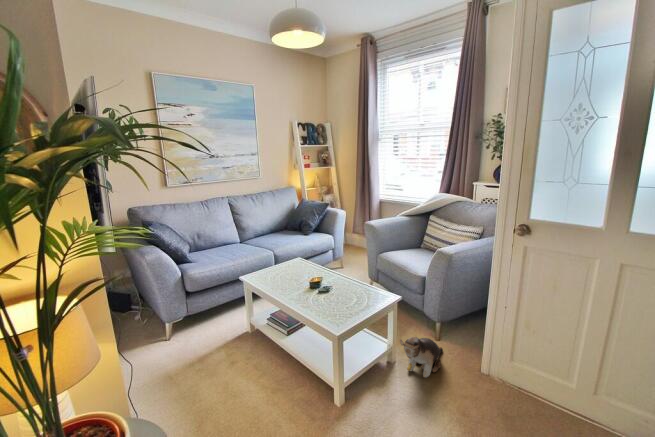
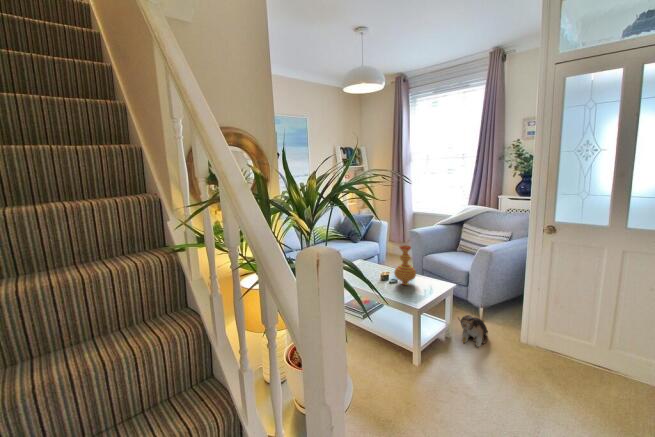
vase: none [325,244,352,295] -> present [394,245,416,285]

